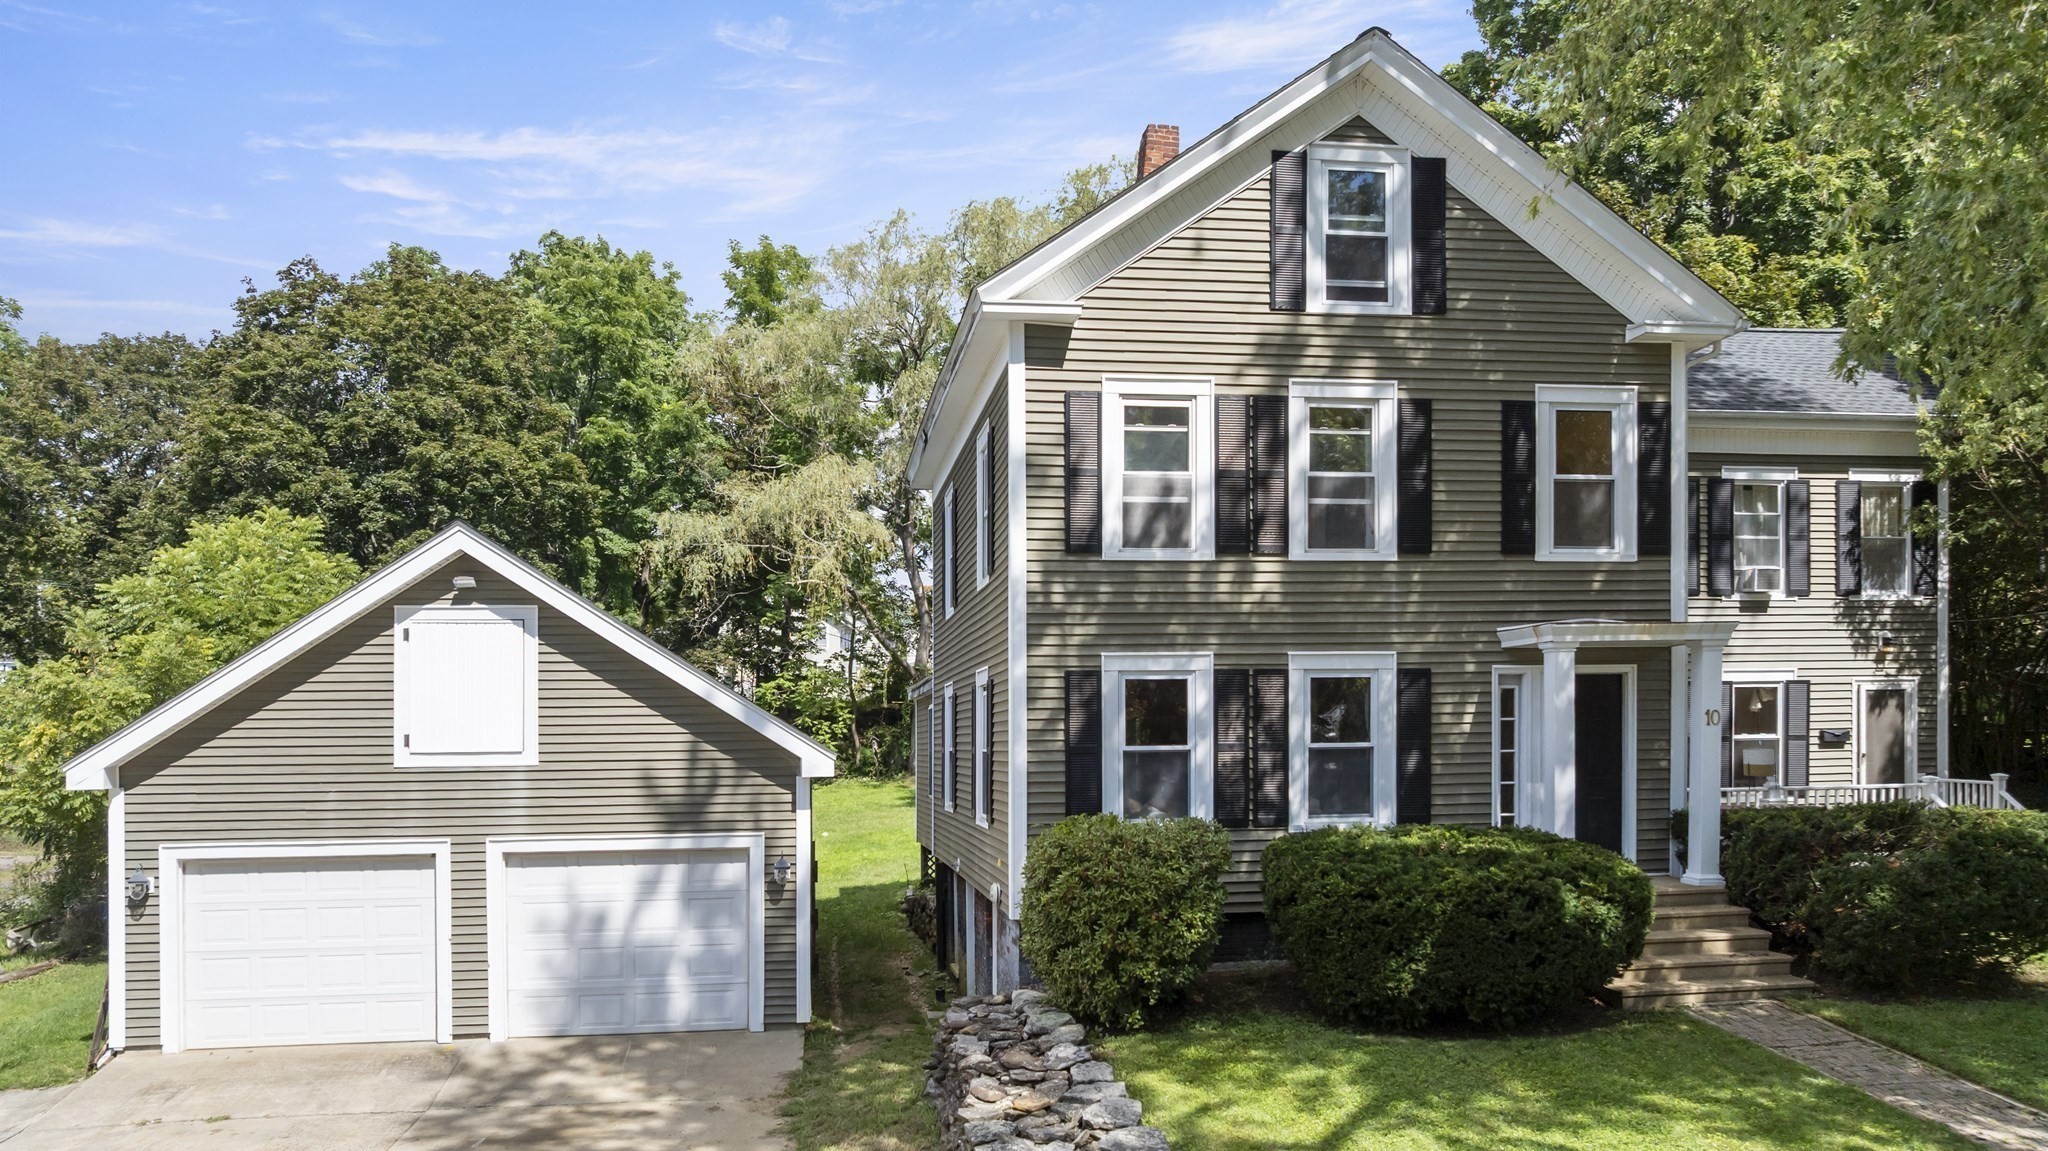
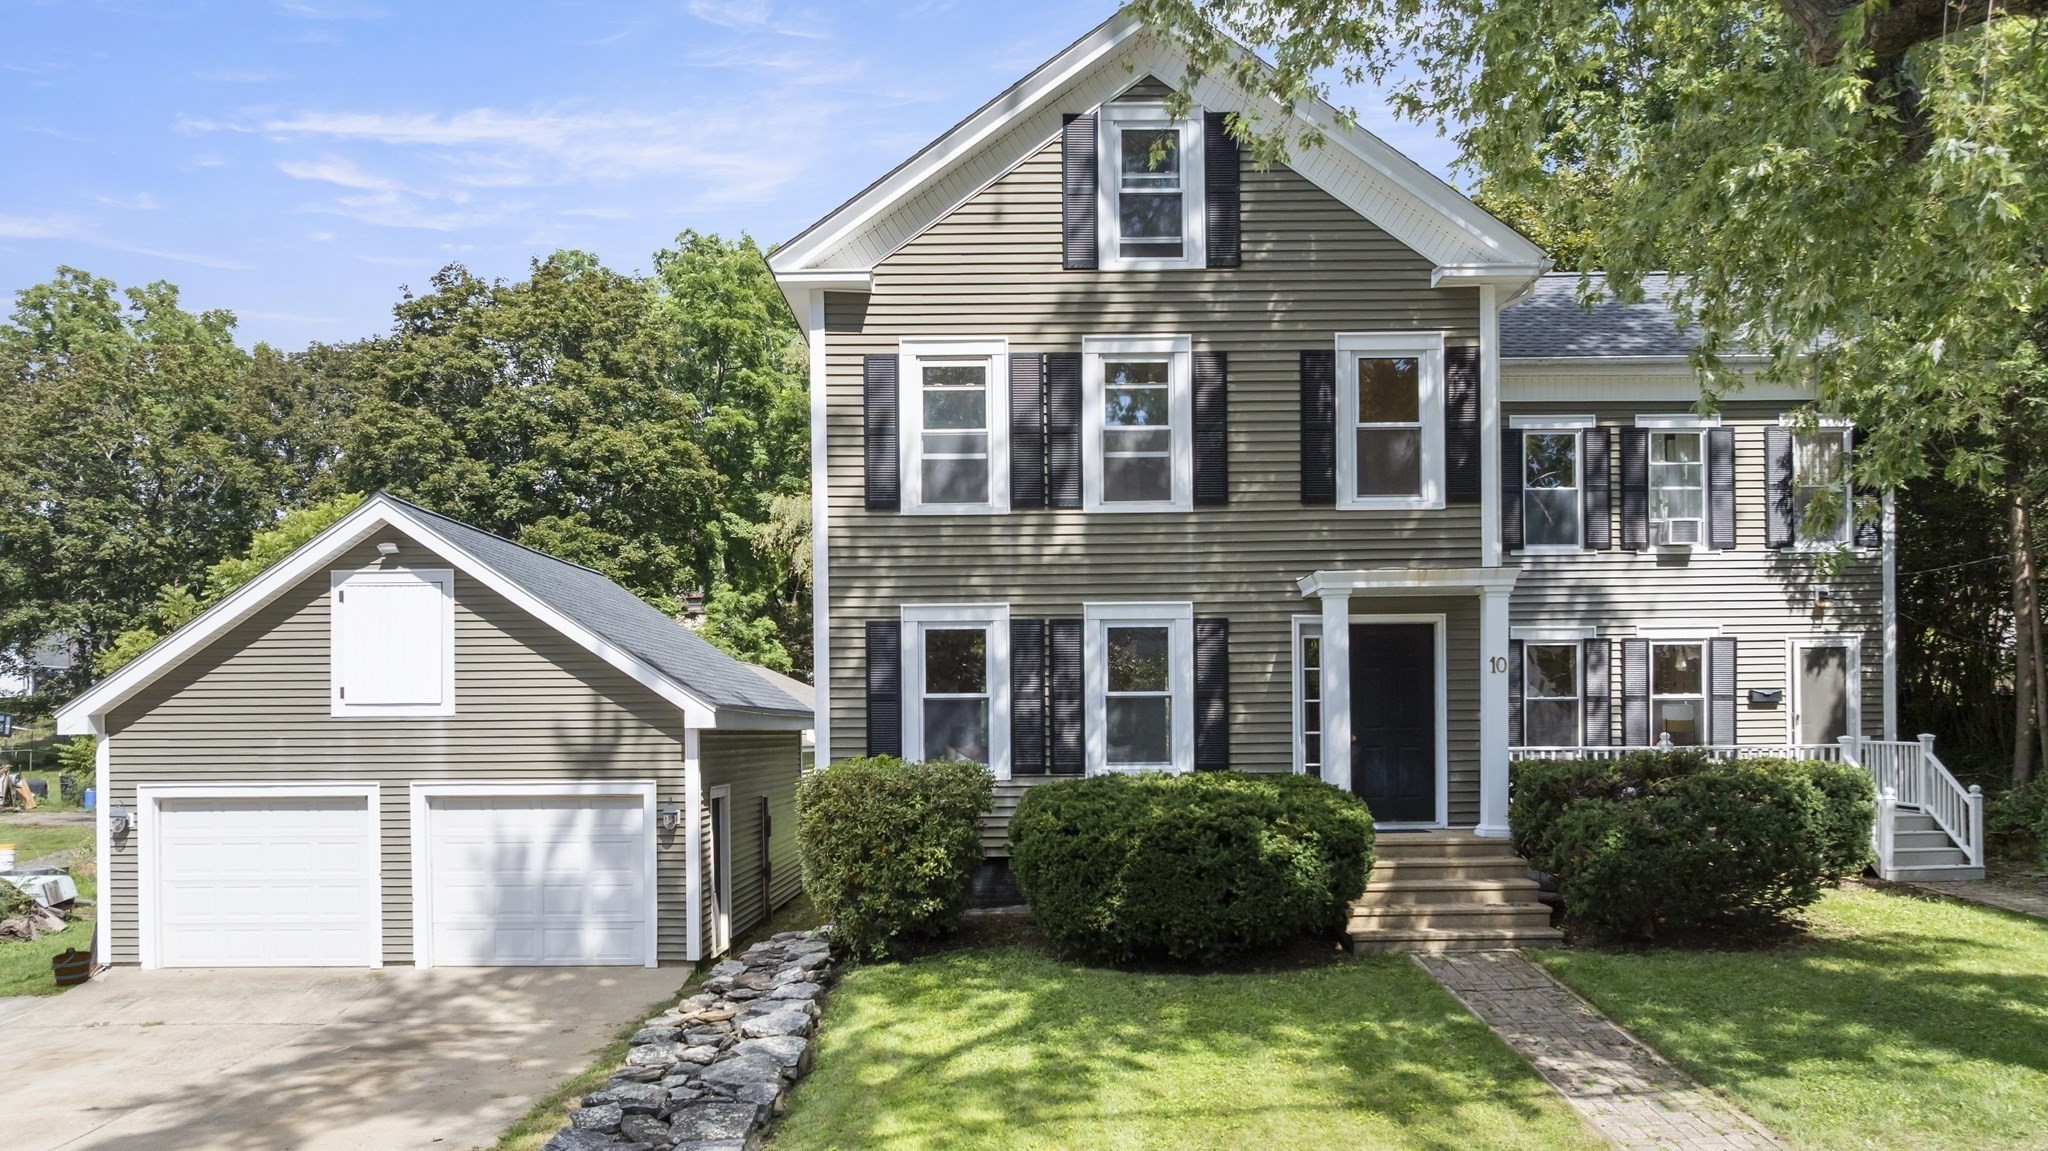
bucket: none [57,1036,104,1080] -> present [50,947,92,986]

